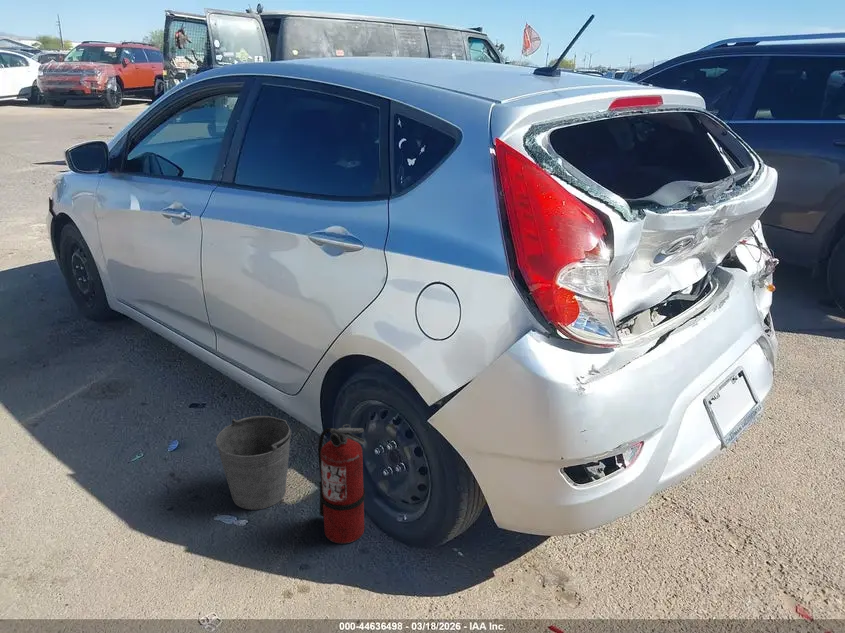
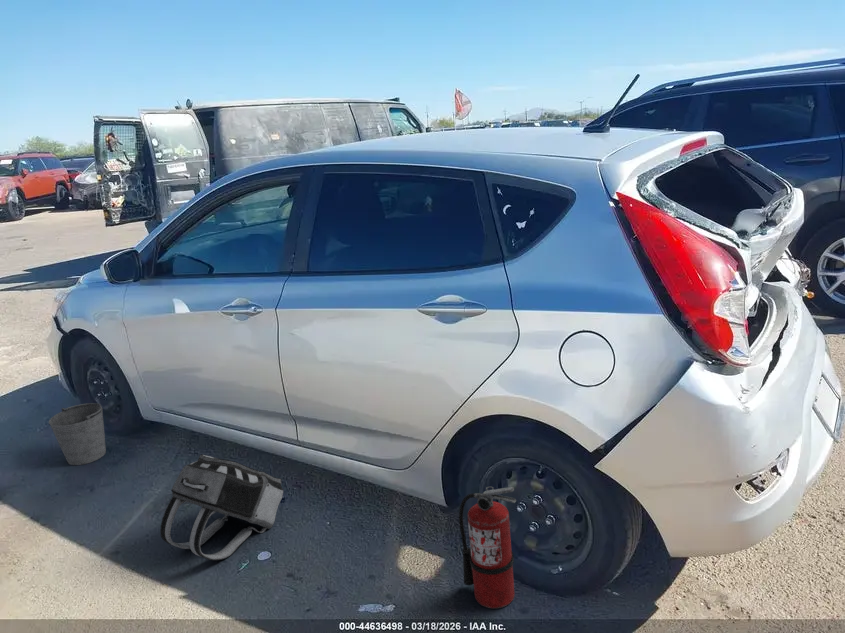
backpack: none [70,347,199,448] -> present [160,454,283,560]
bucket: present [216,416,291,510] -> present [49,403,106,465]

